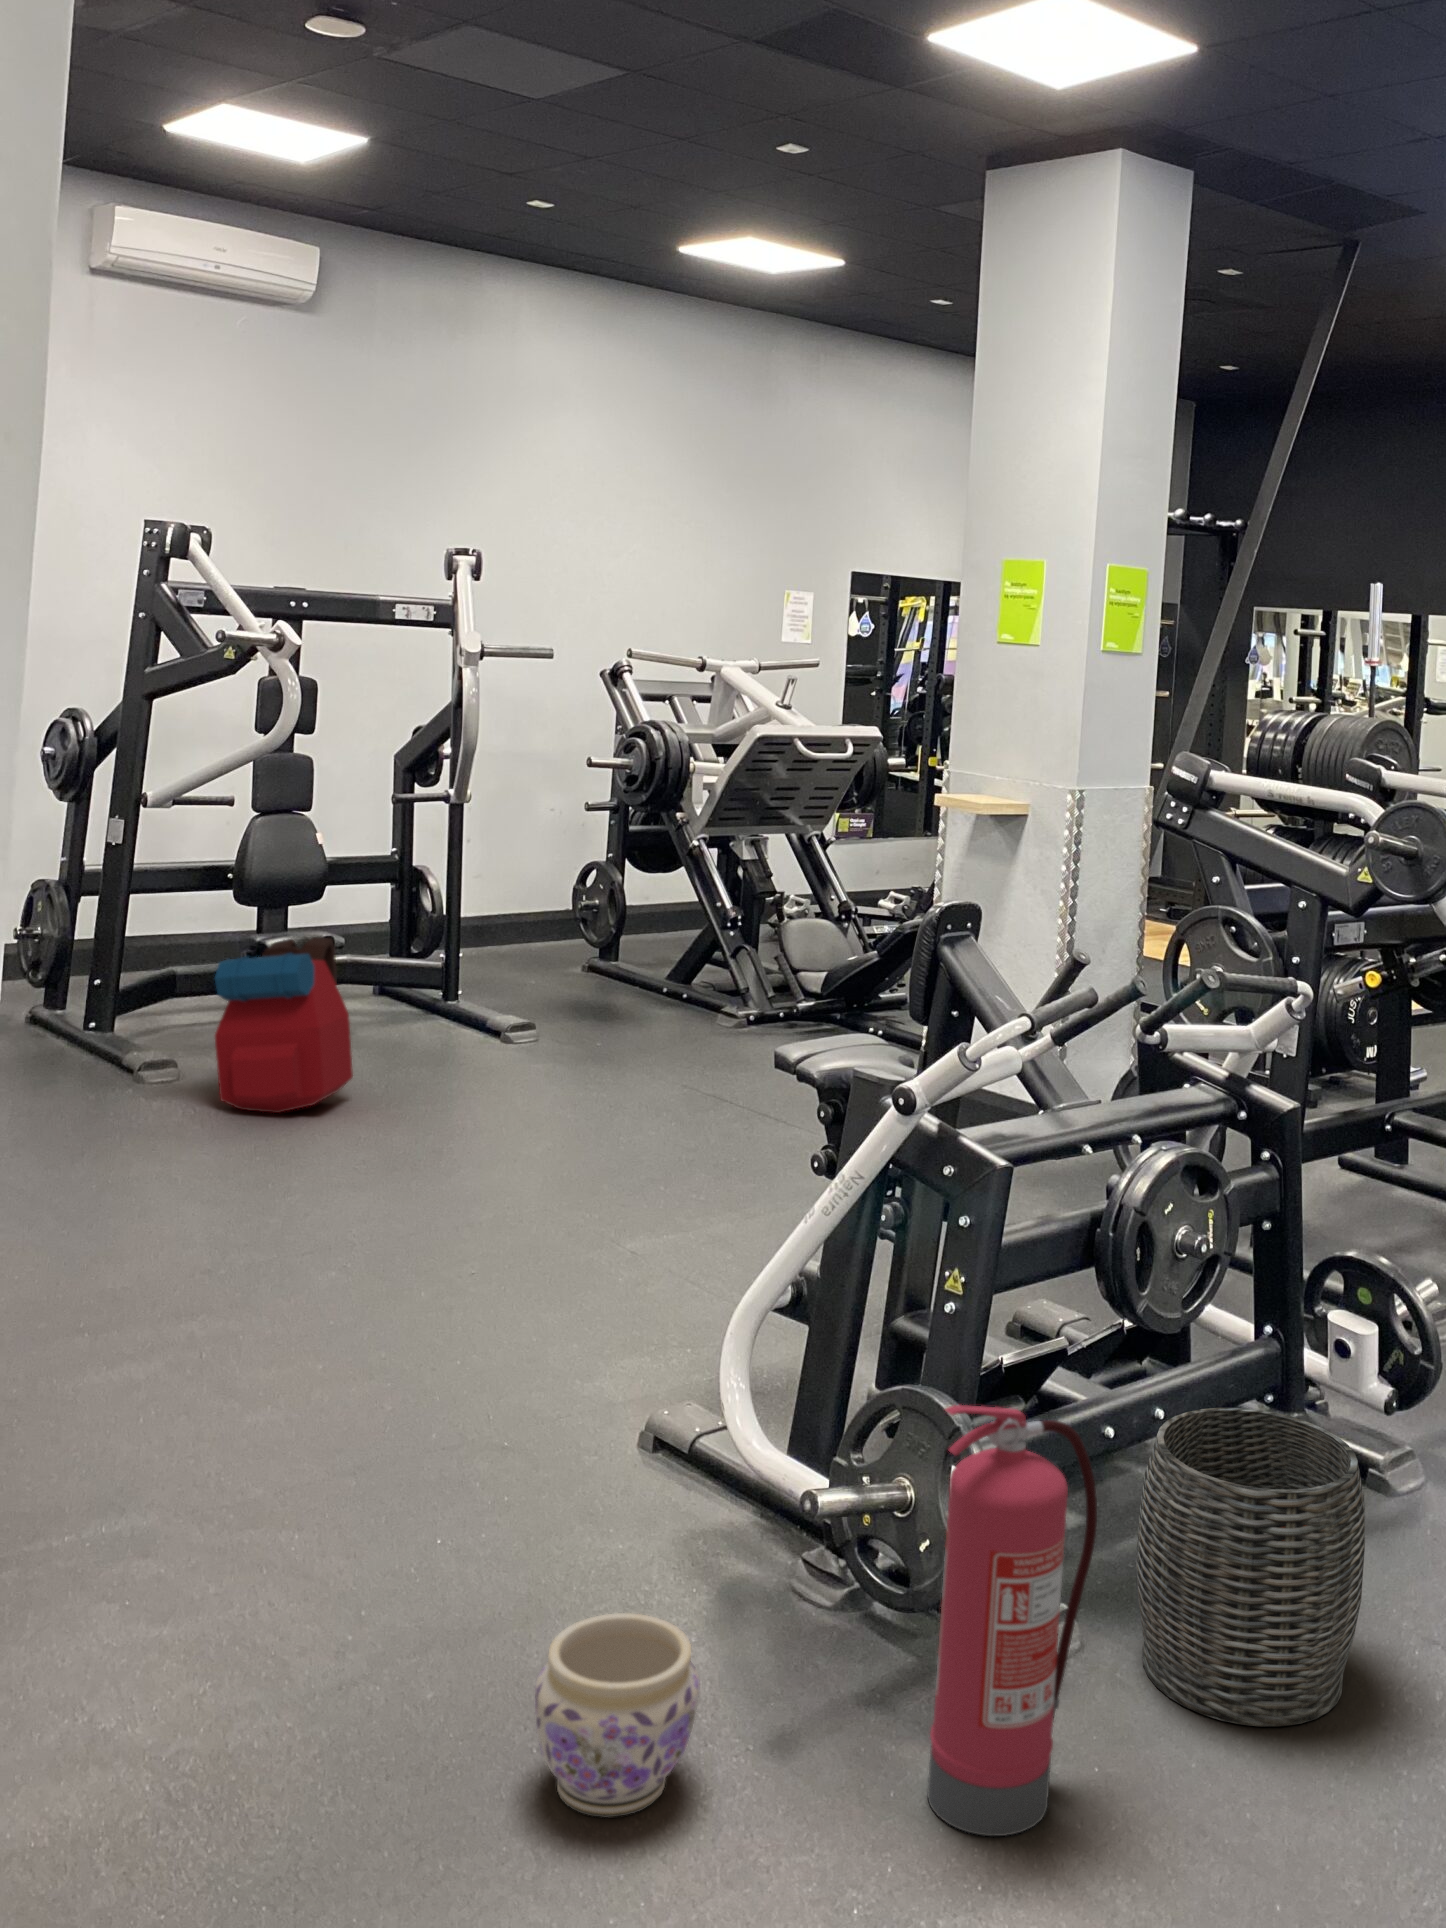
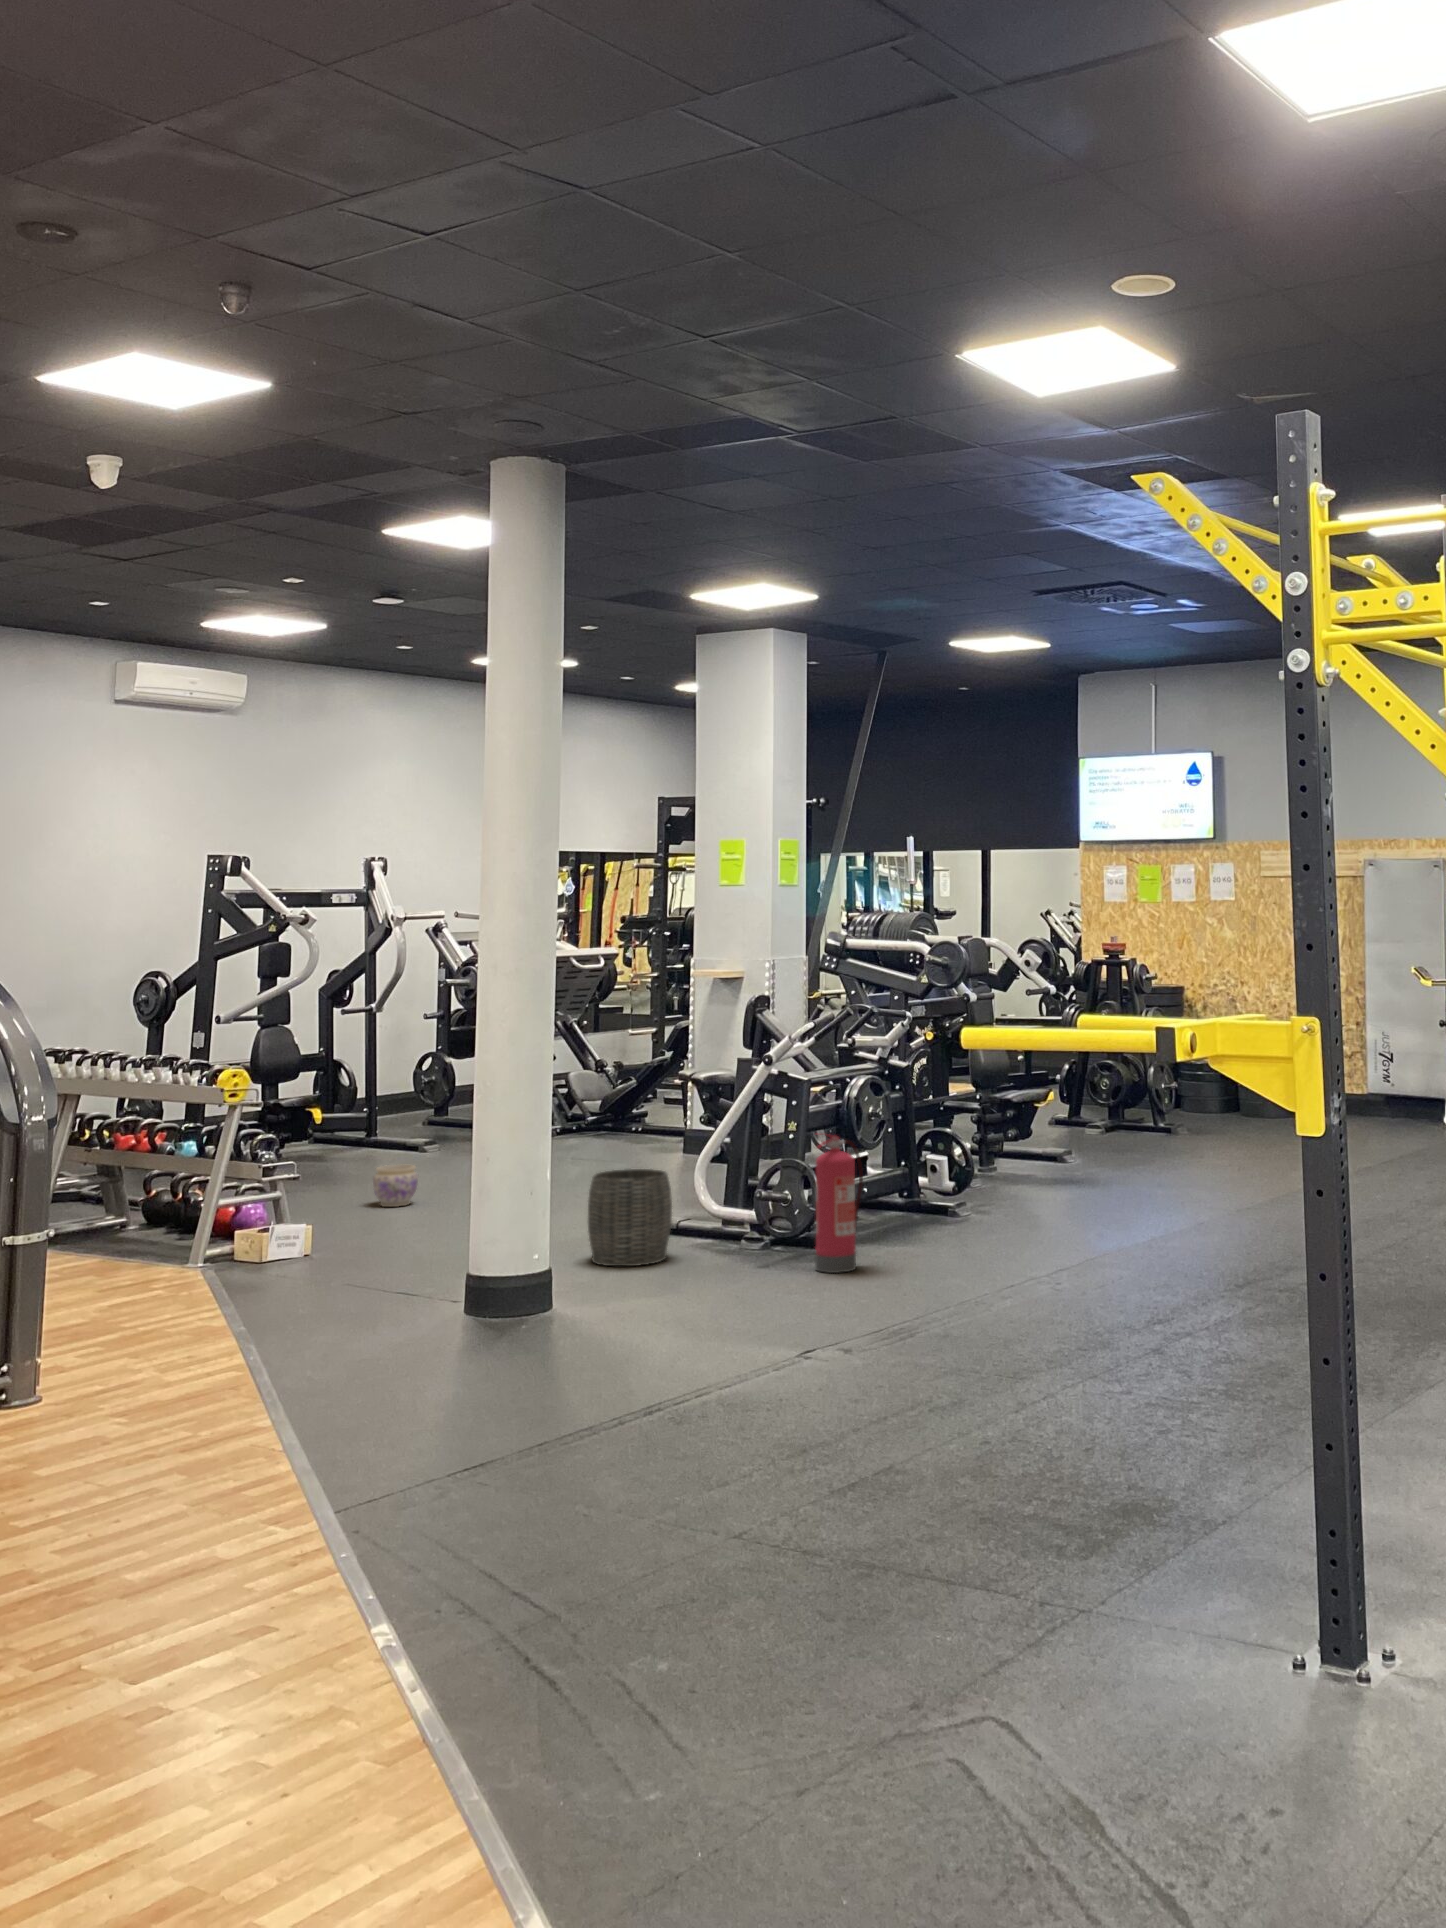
backpack: present [215,937,353,1113] -> none [308,1084,380,1181]
woven basket: present [1136,1408,1365,1727] -> present [588,1169,672,1266]
planter: present [535,1613,700,1818] -> present [373,1165,418,1207]

